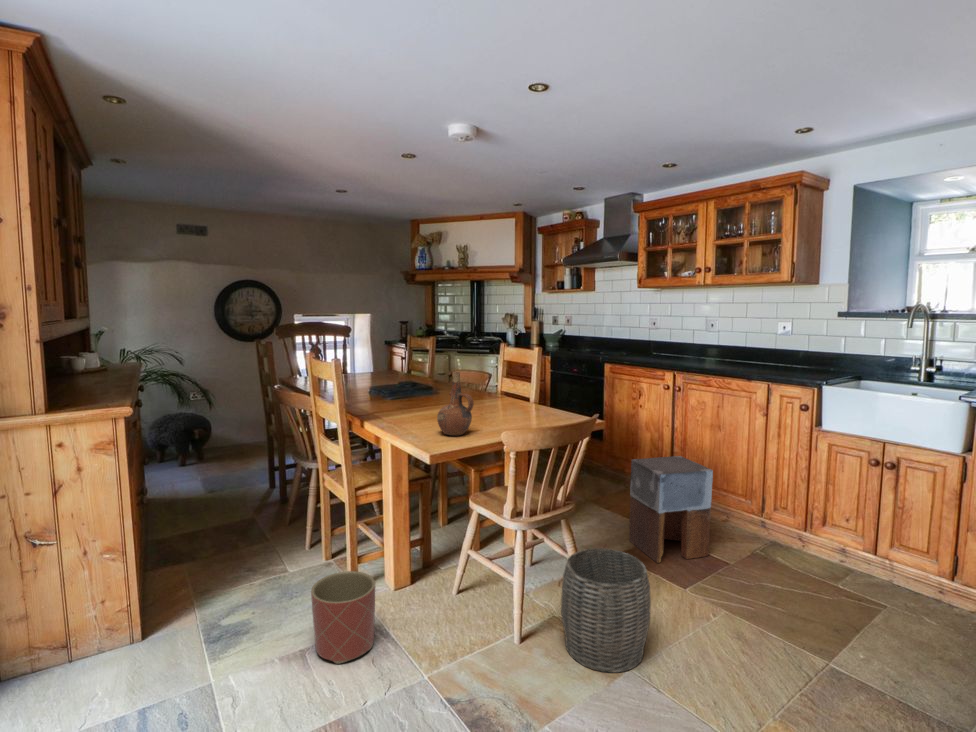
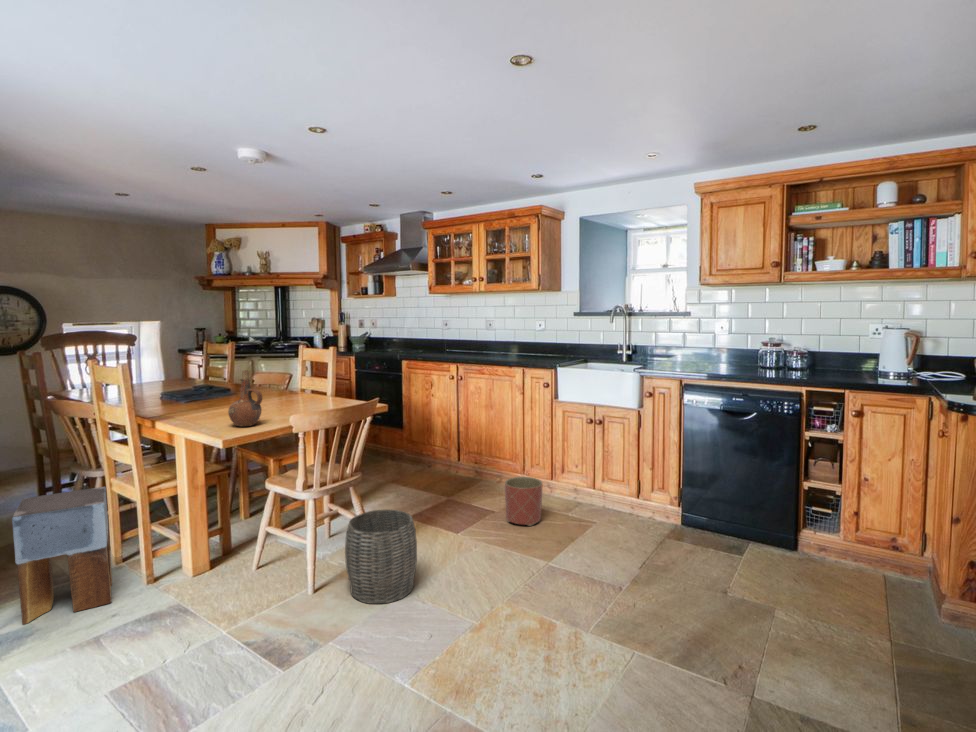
stool: present [629,456,713,563] -> present [12,487,112,624]
planter: present [311,571,375,664] -> present [505,477,543,526]

